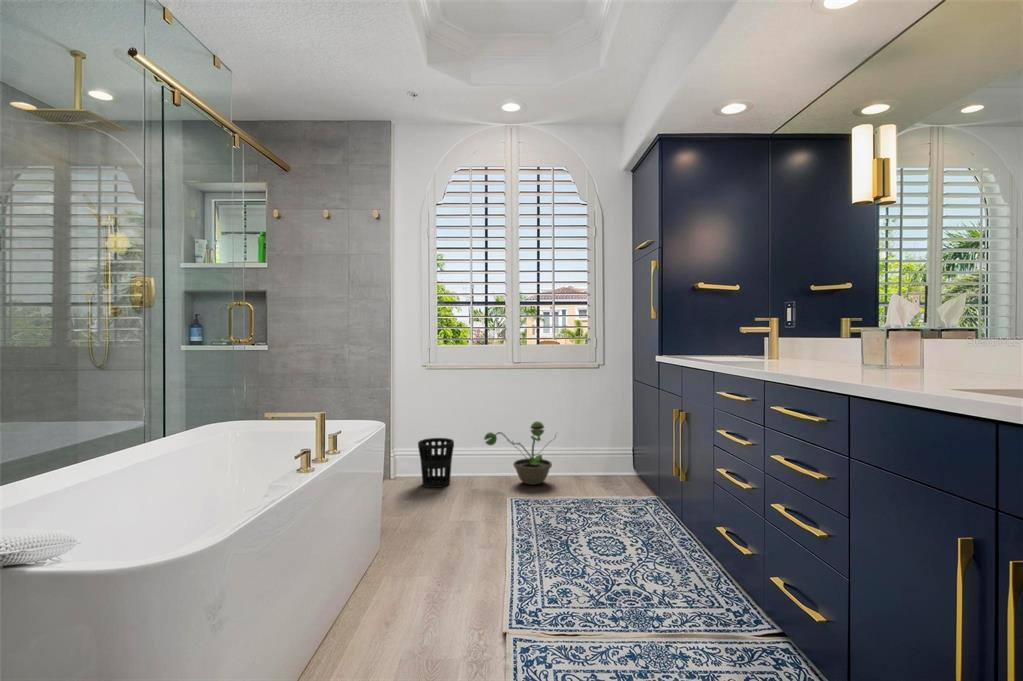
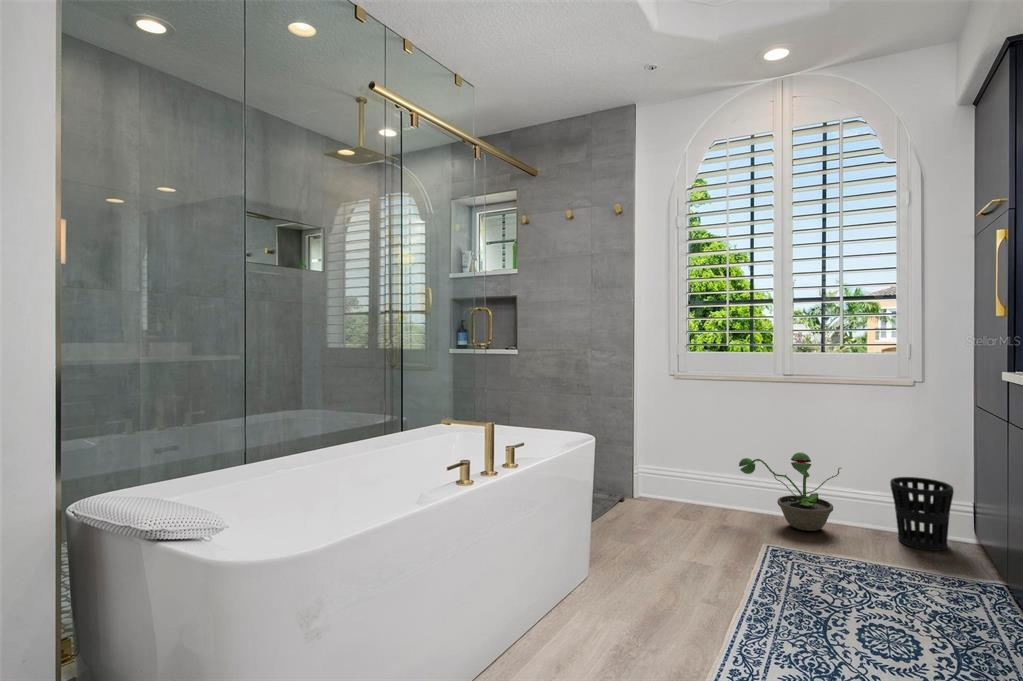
wastebasket: present [418,438,454,488] -> present [890,477,954,551]

